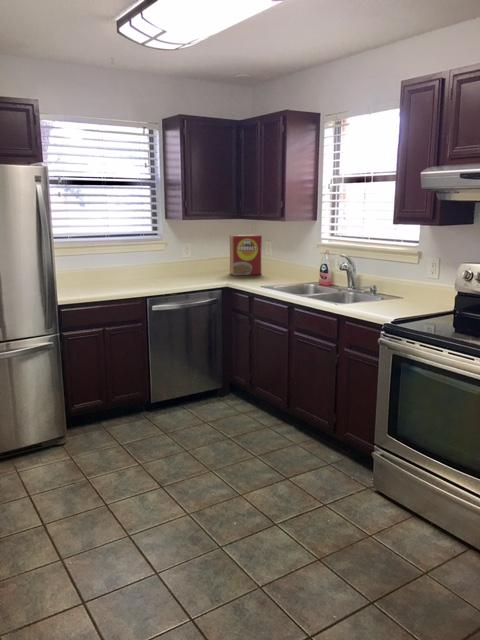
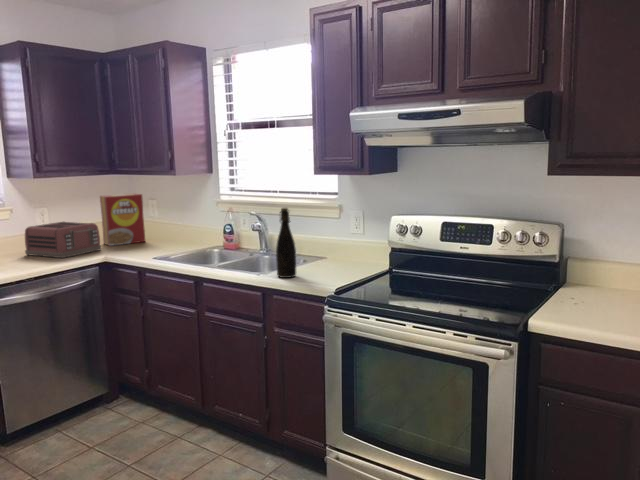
bottle: none [351,251,369,309] -> present [276,208,296,278]
toaster: none [173,254,227,281] -> present [25,222,101,258]

